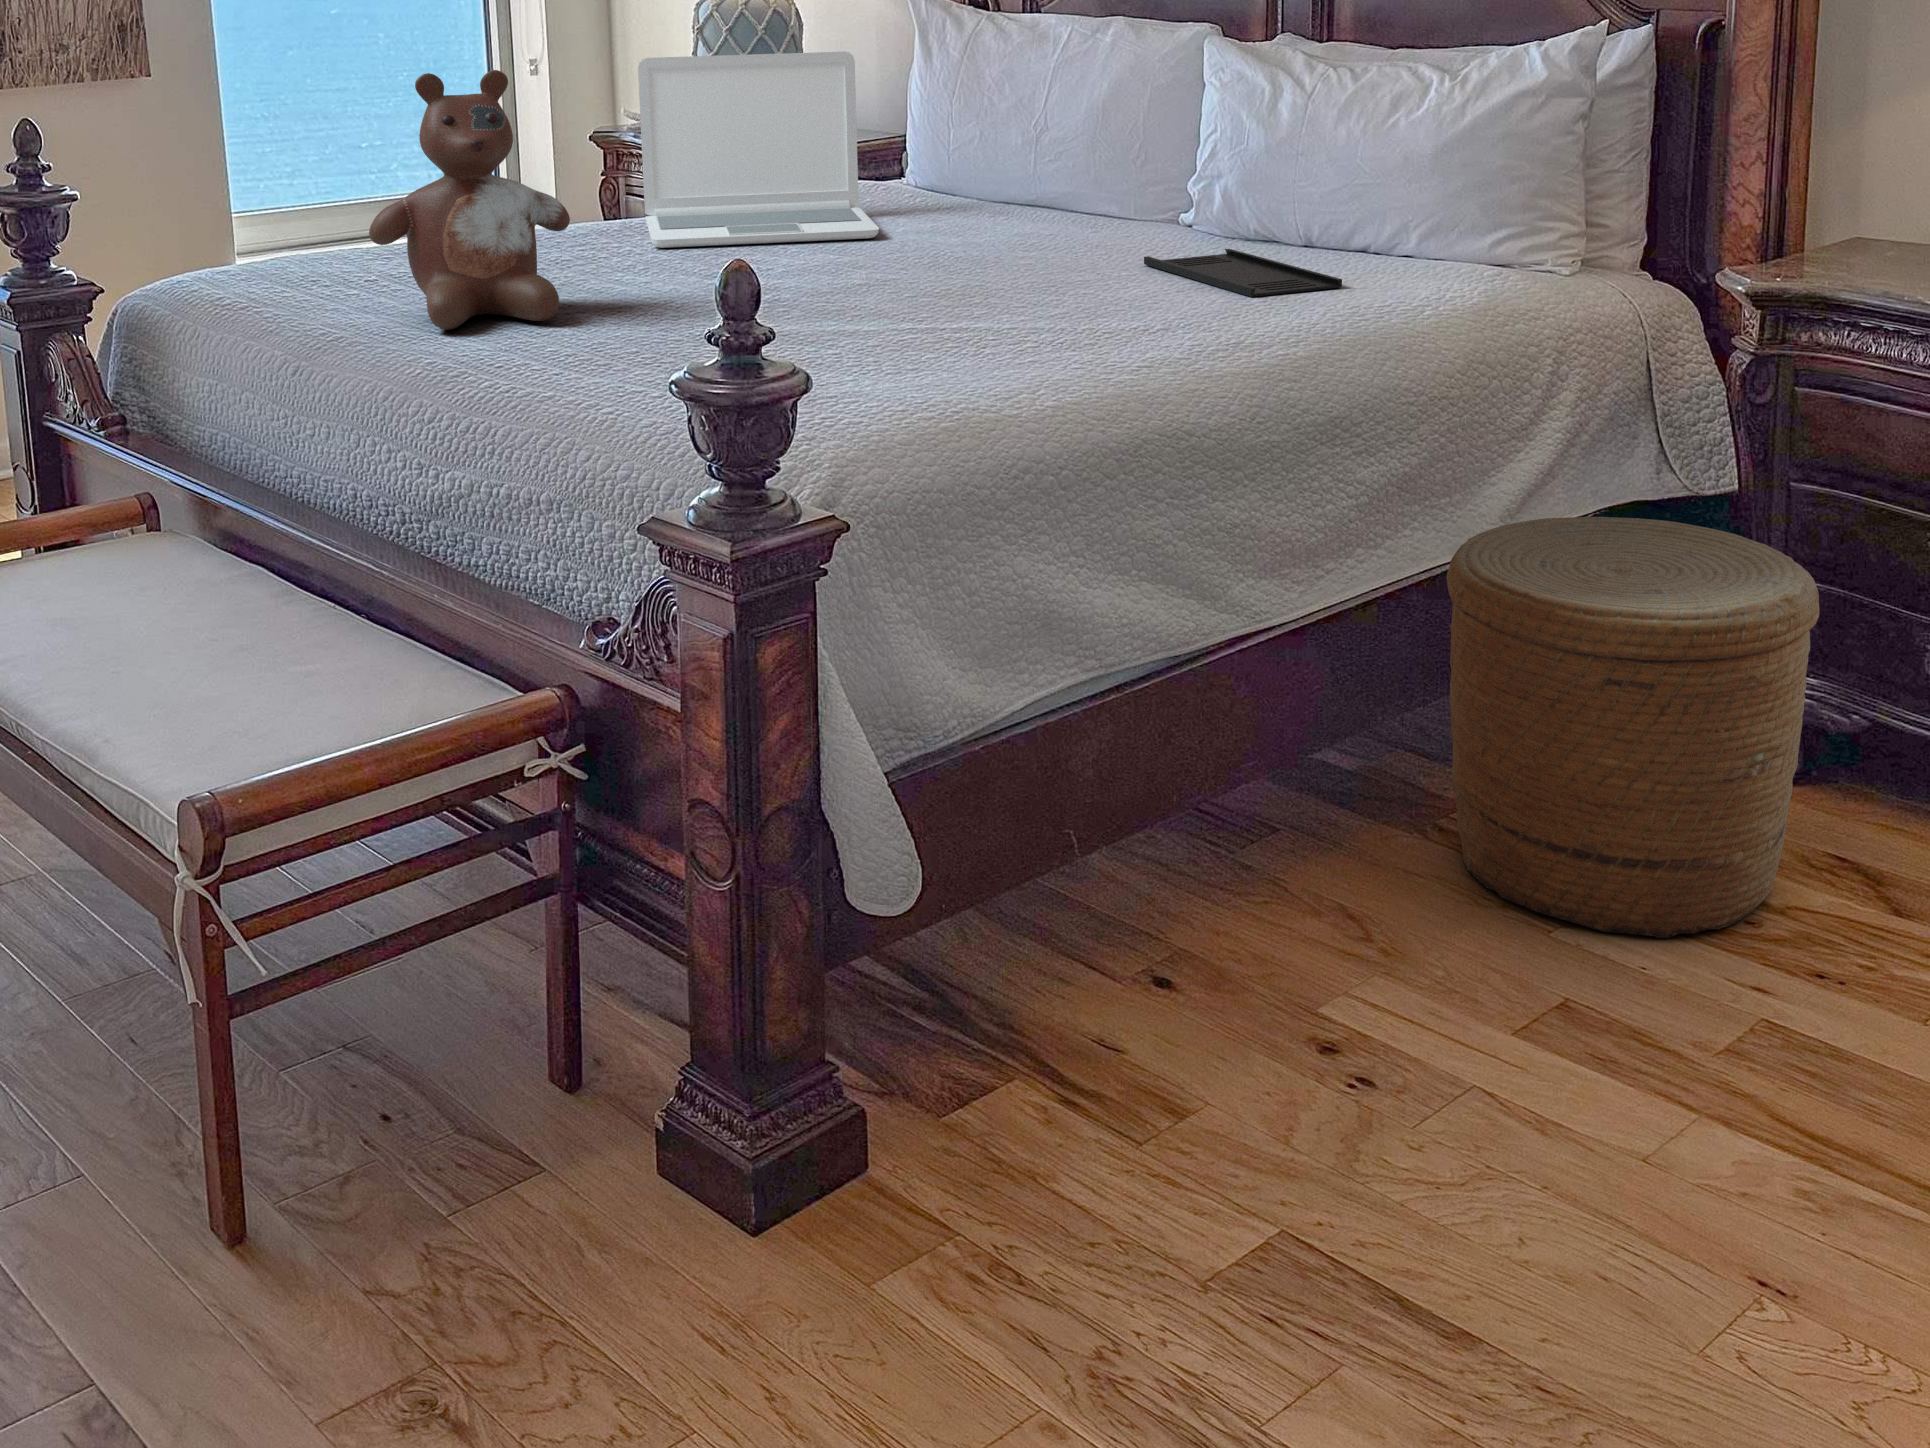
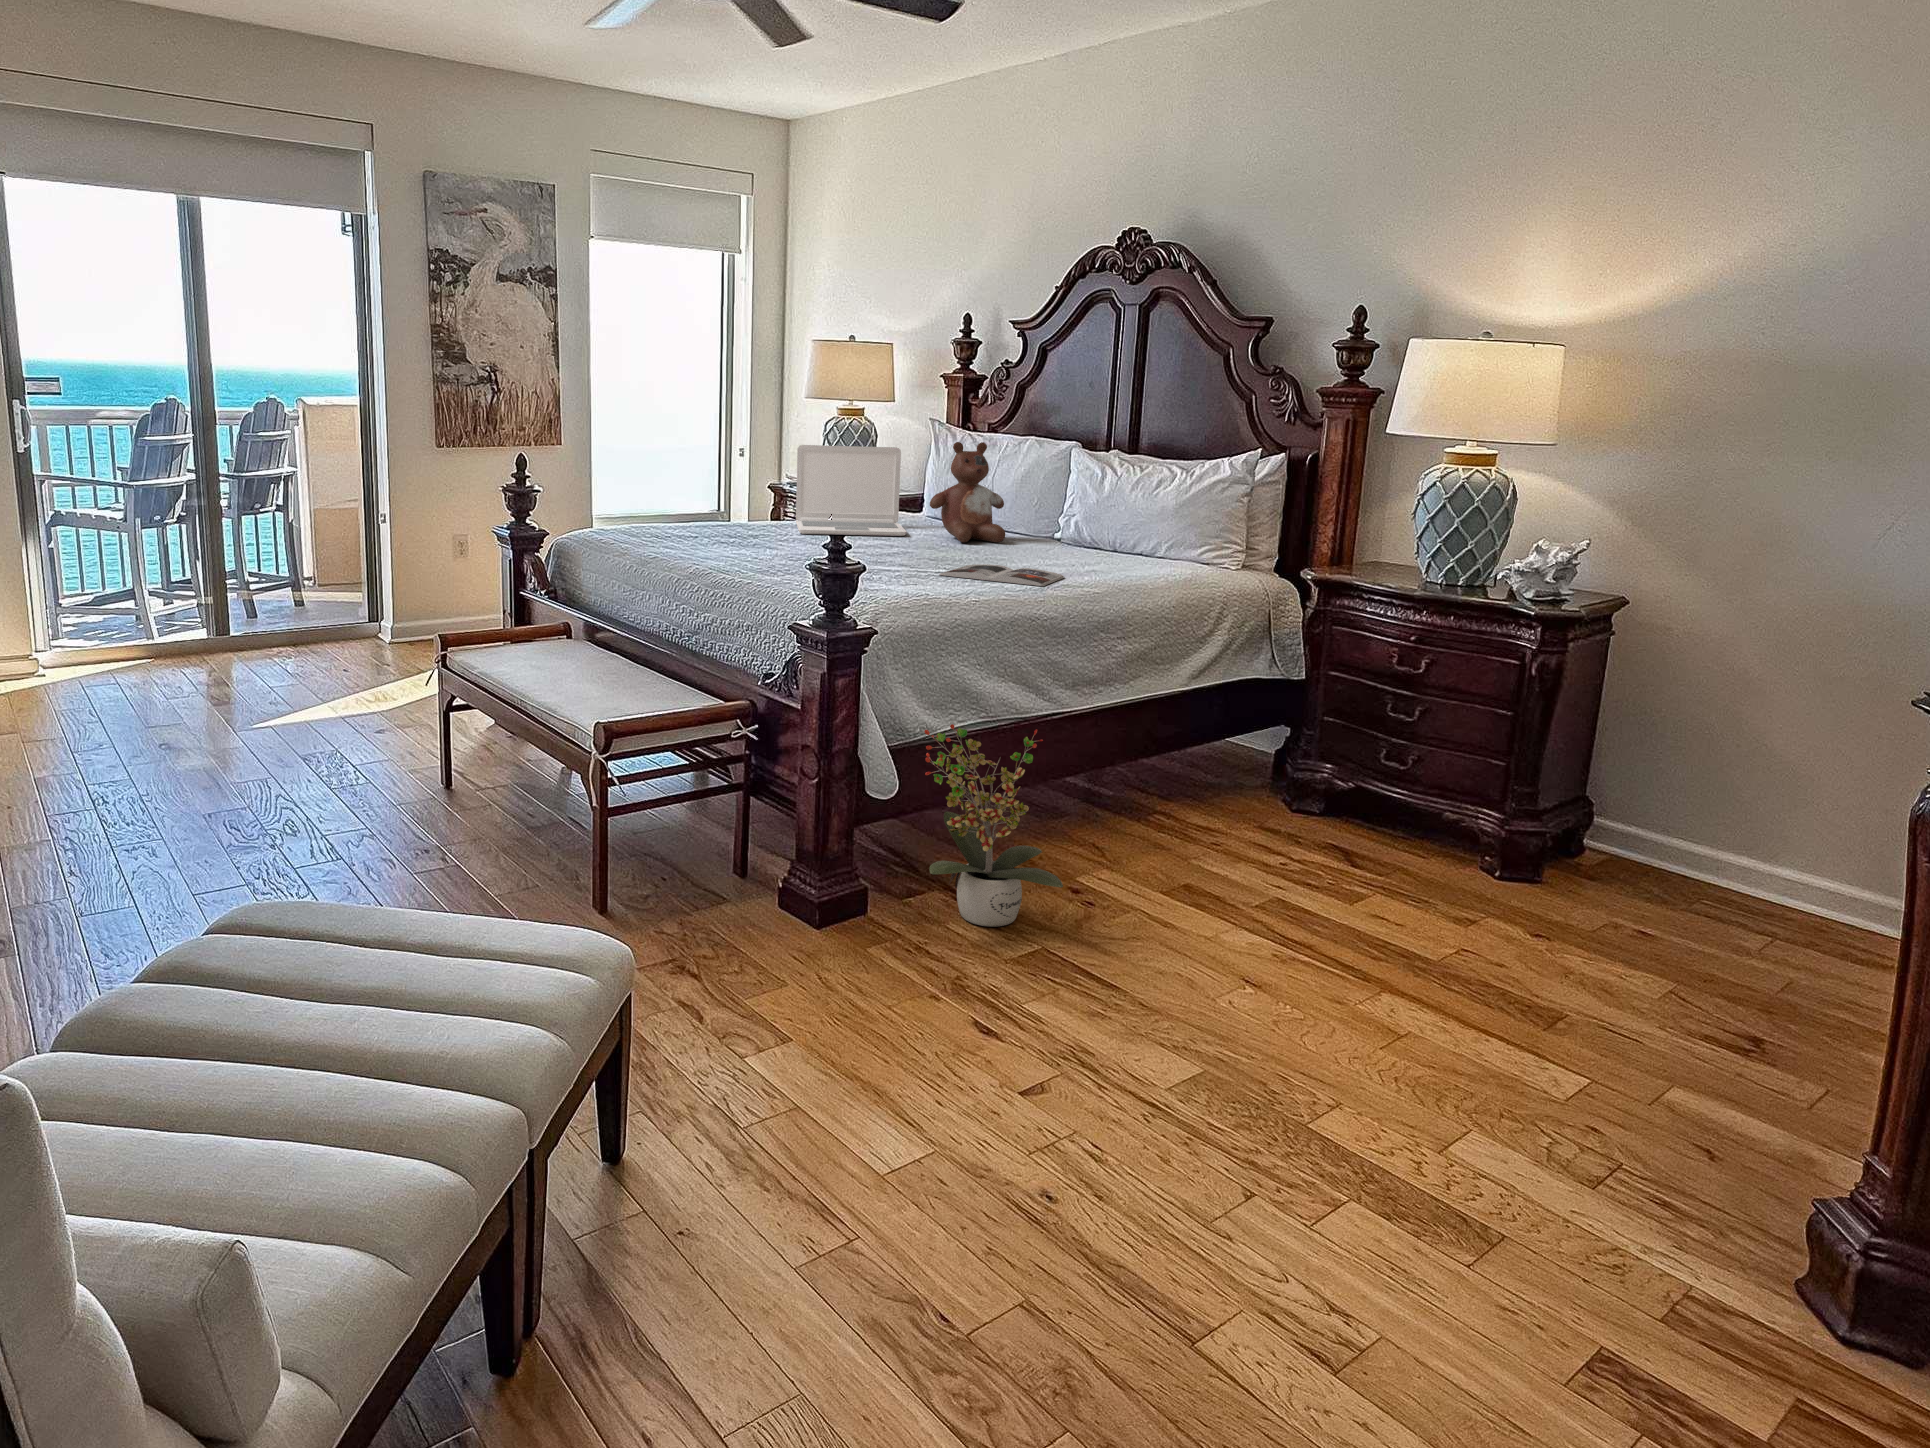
stuffed bear: present [369,70,570,330] -> present [930,442,1005,542]
tray: present [1144,249,1342,297] -> none [1030,549,1121,568]
magazine: none [965,306,1235,356] -> present [939,564,1064,586]
woven basket: present [1447,517,1819,939] -> none [1151,677,1326,866]
potted plant: none [973,704,1321,1184] -> present [924,724,1063,927]

